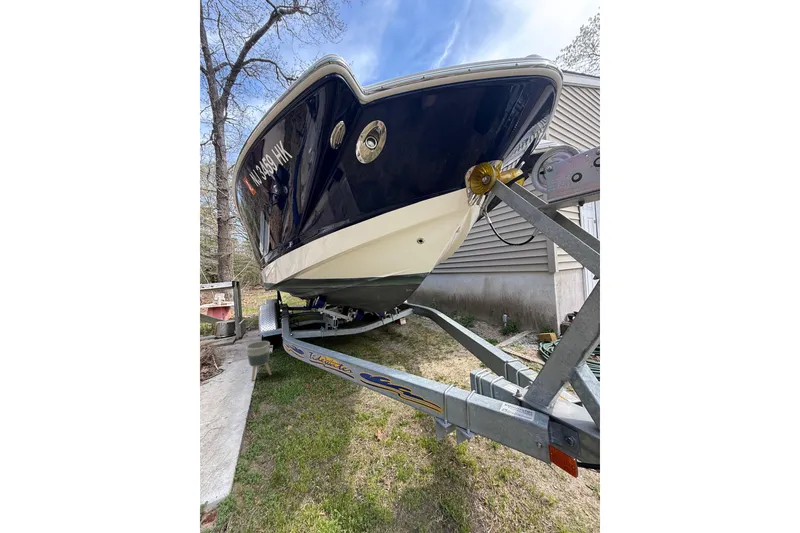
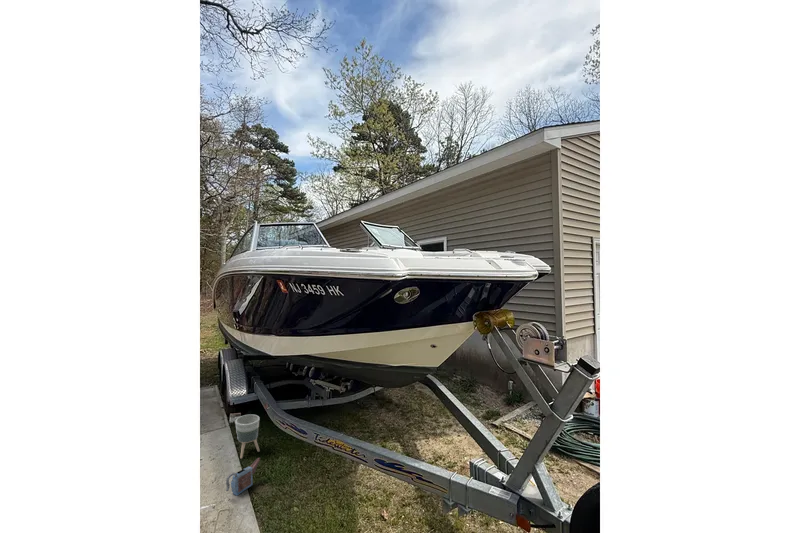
watering can: none [218,378,262,416] -> present [226,458,260,496]

